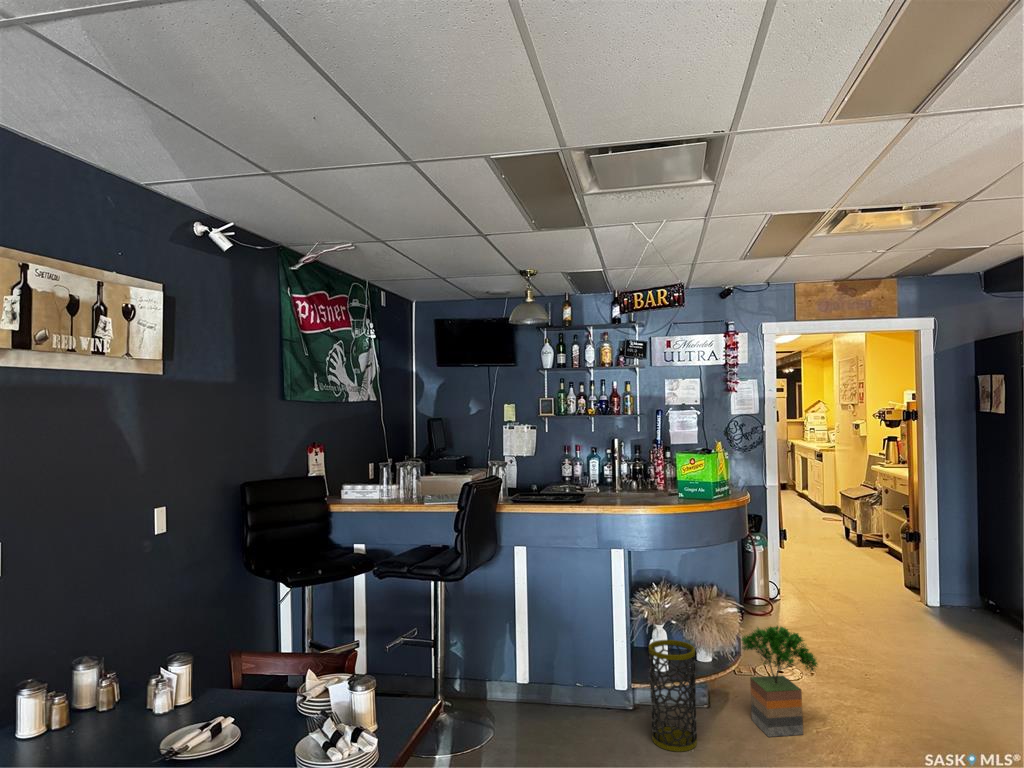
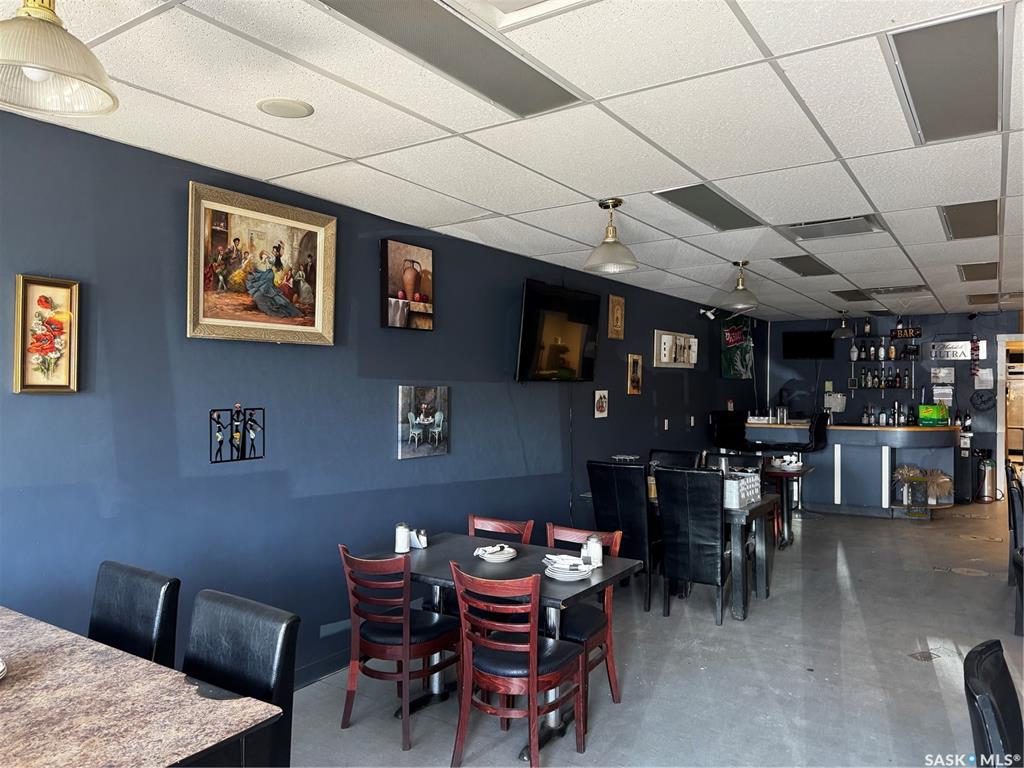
potted tree: present [741,626,818,737] -> none [952,475,988,518]

